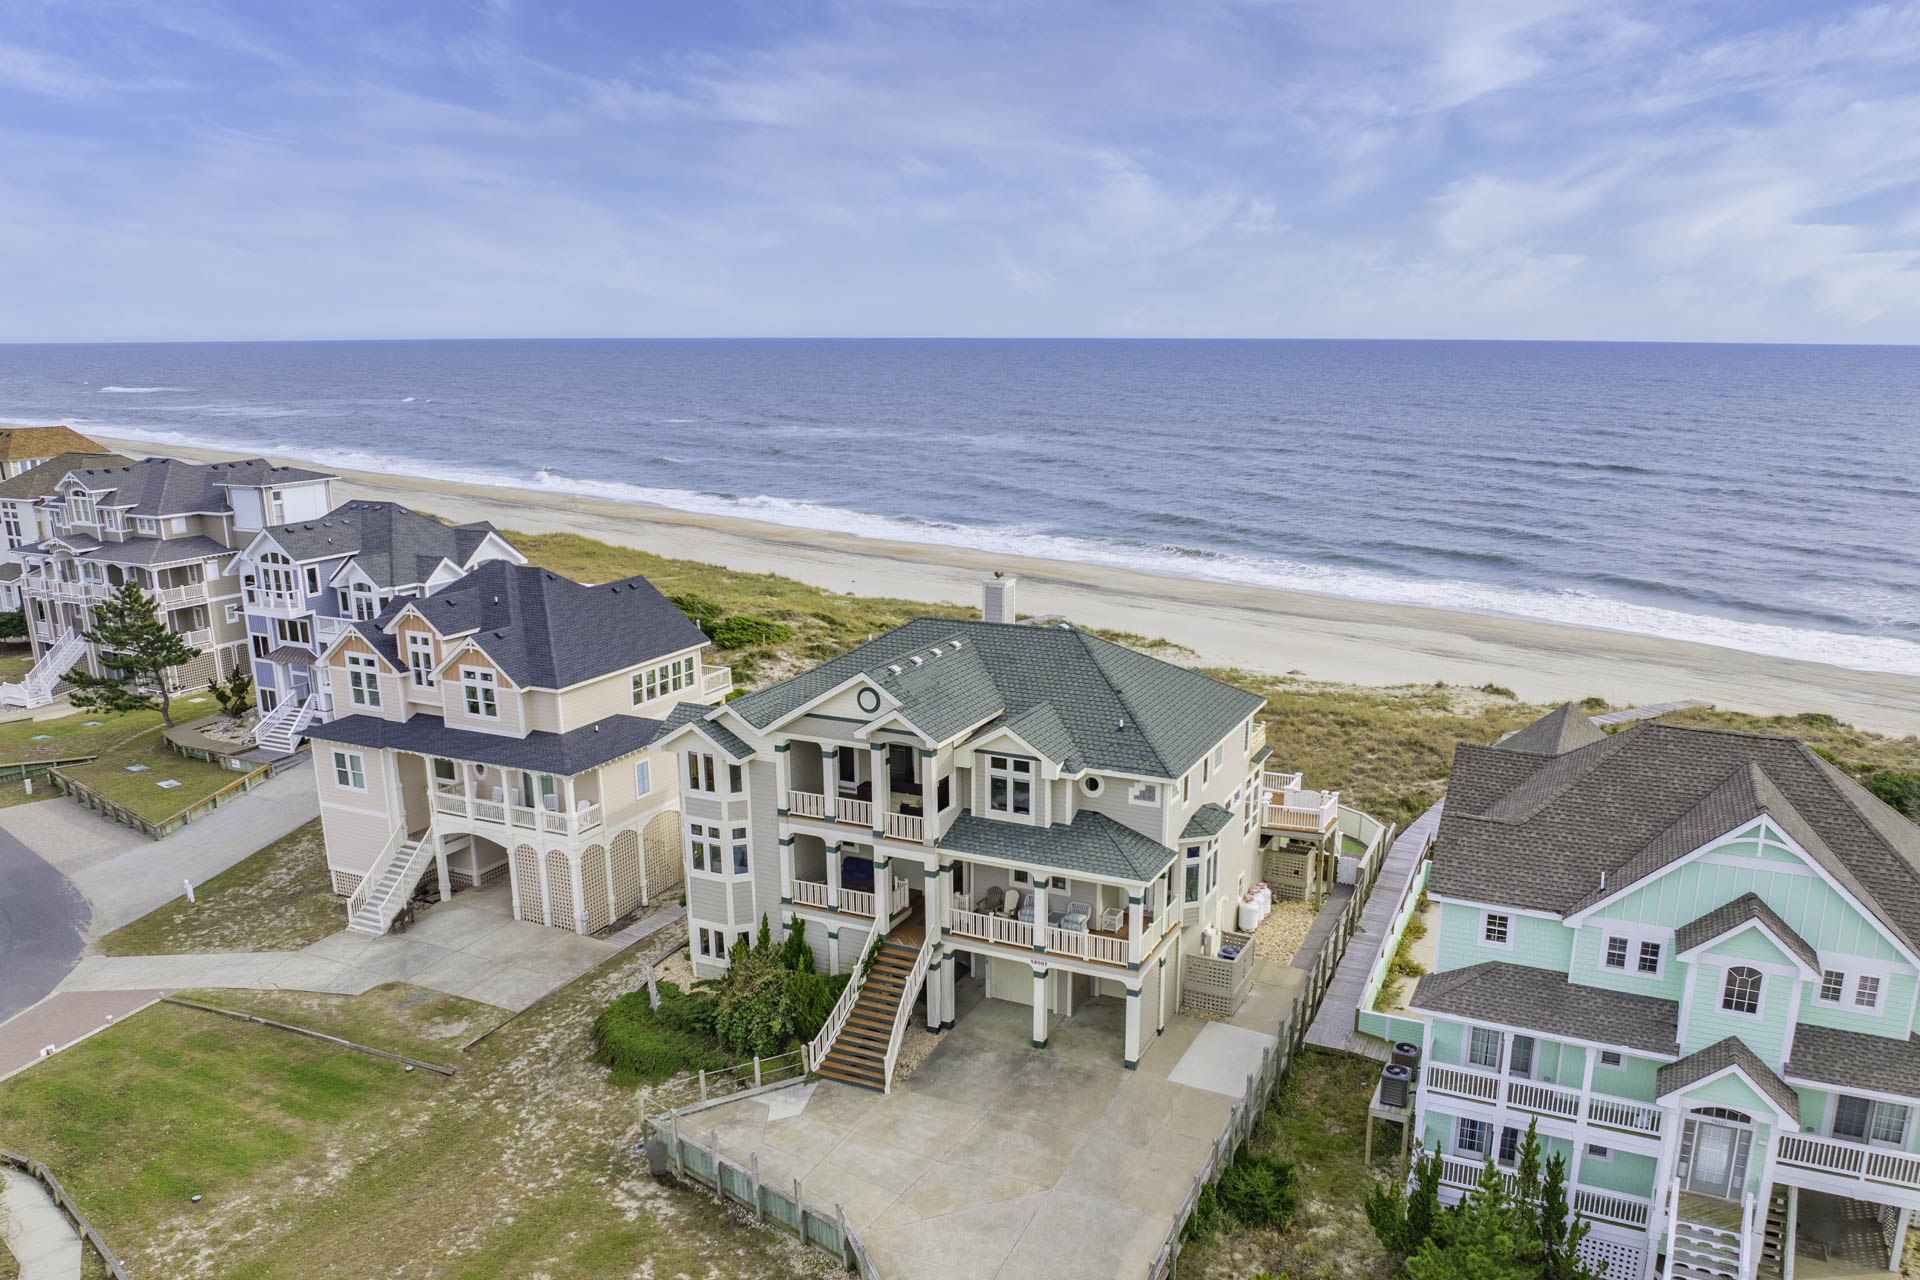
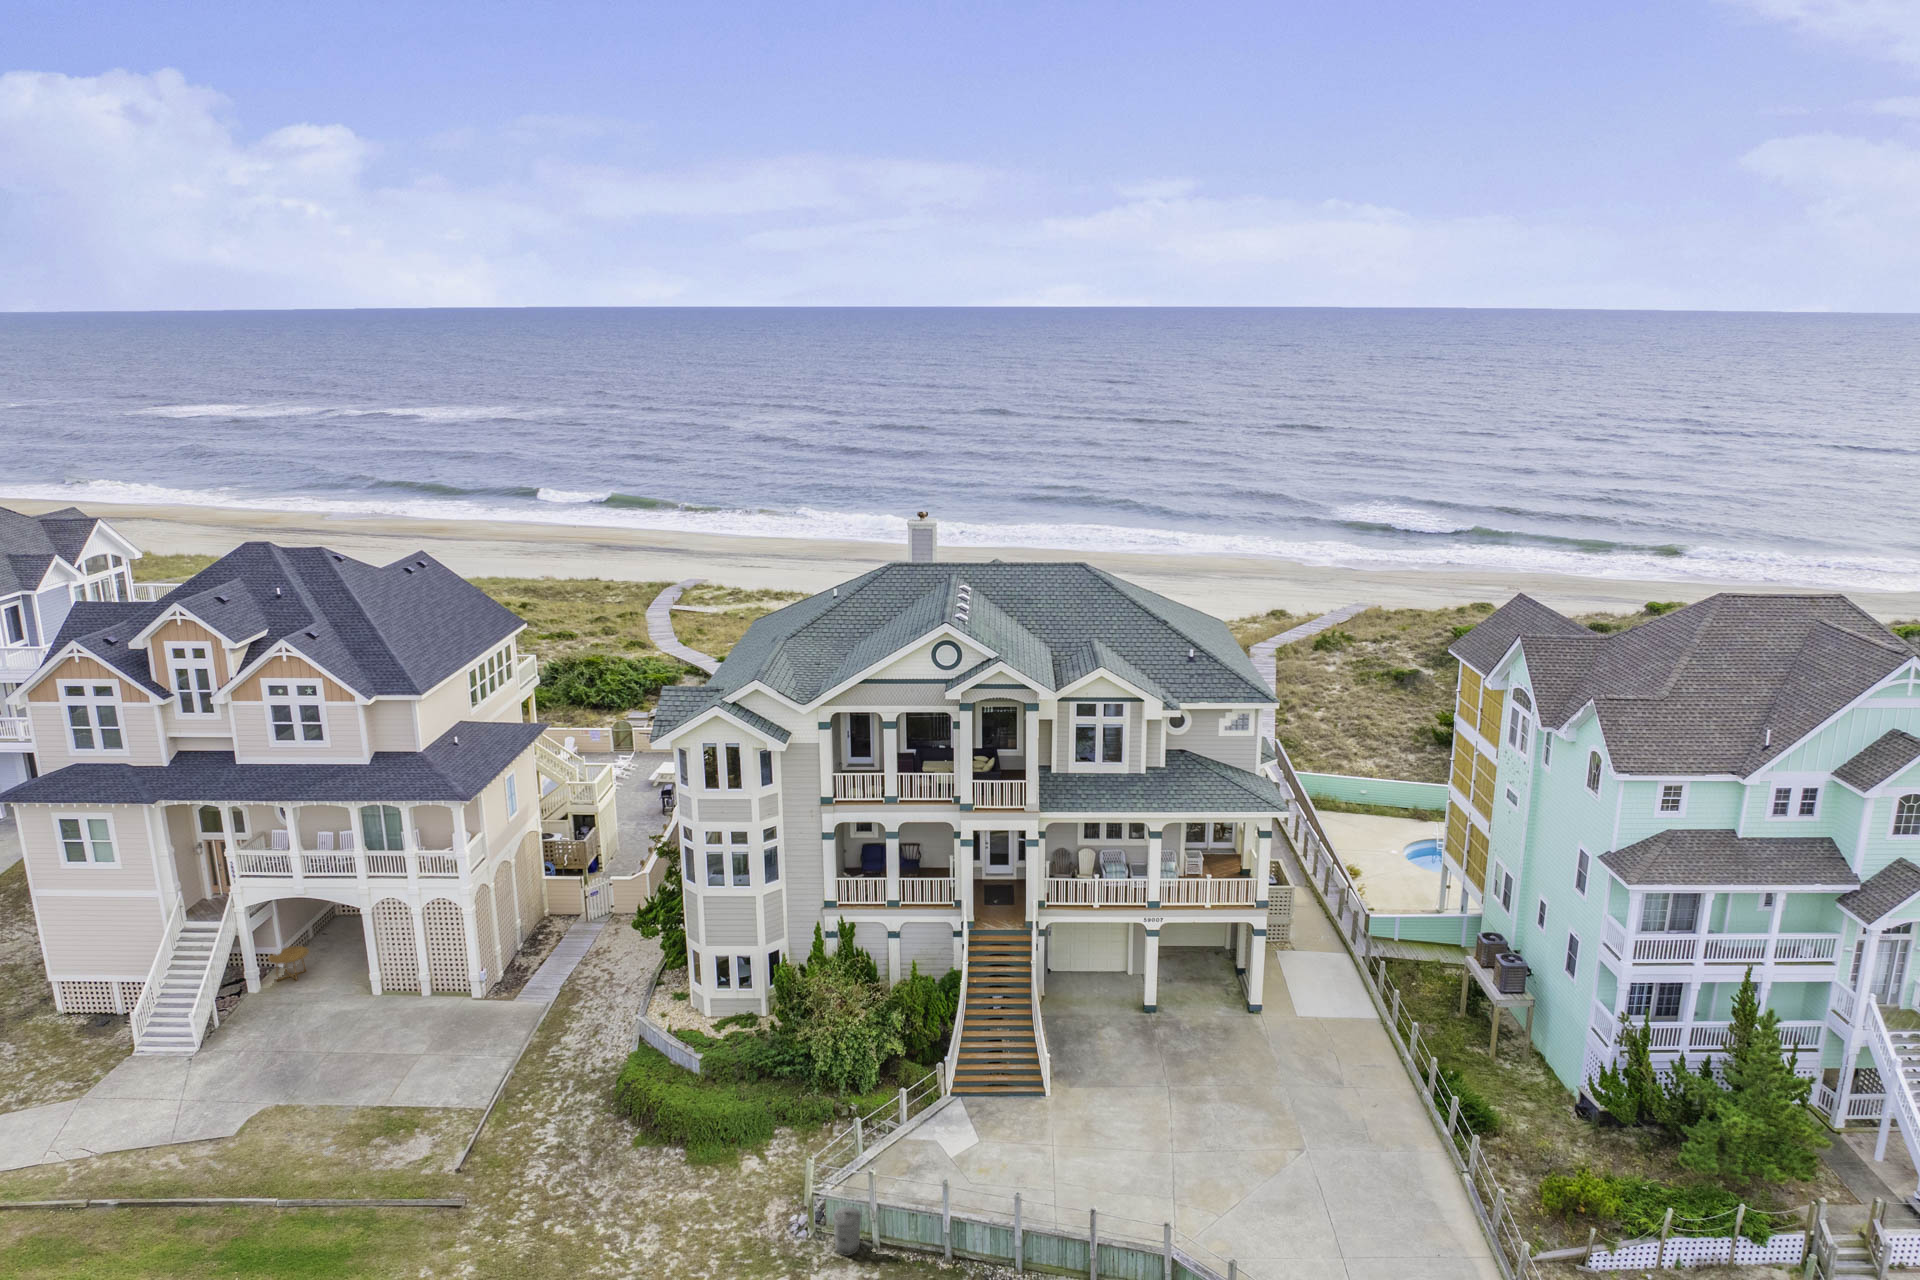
round table: none [457,868,486,894] -> present [268,946,309,981]
bench: present [391,908,414,933] -> none [210,1012,234,1051]

